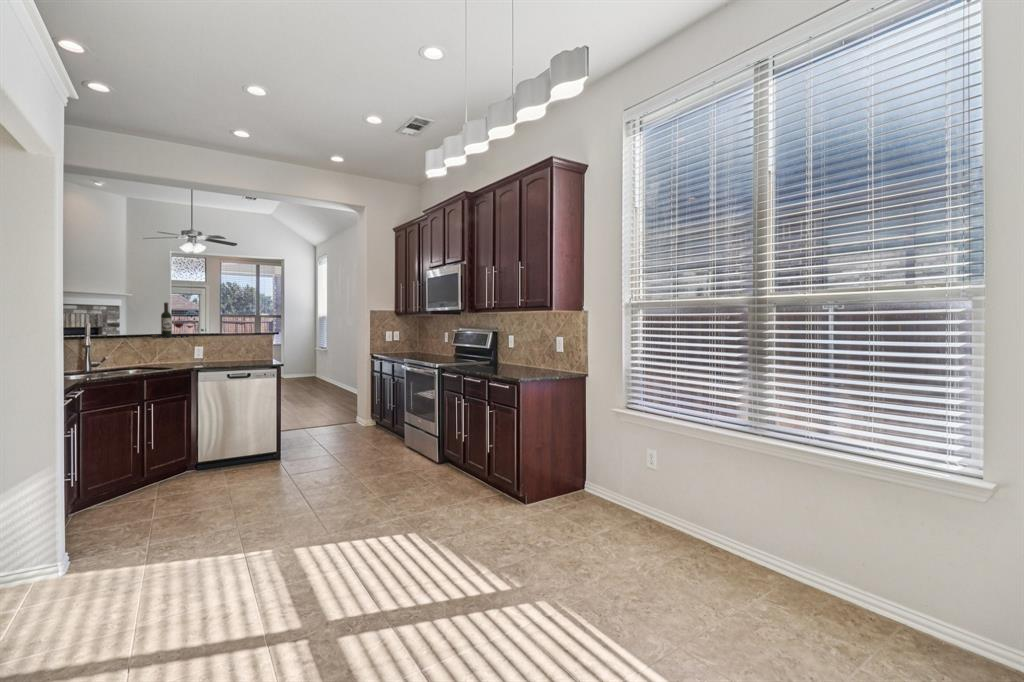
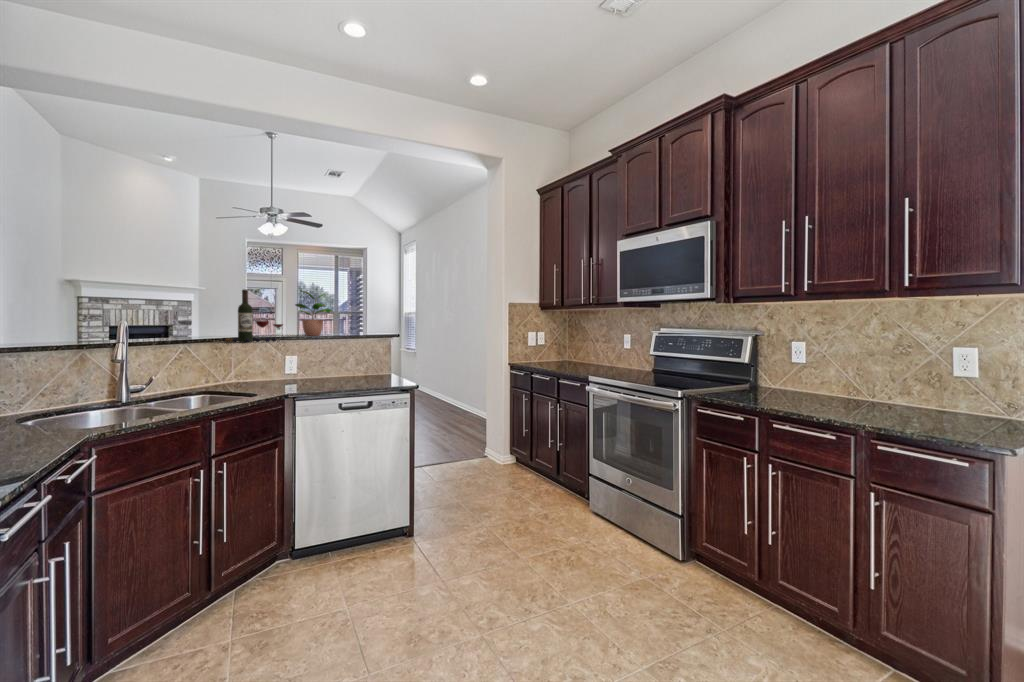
potted plant: none [206,301,236,334] -> present [295,291,333,336]

